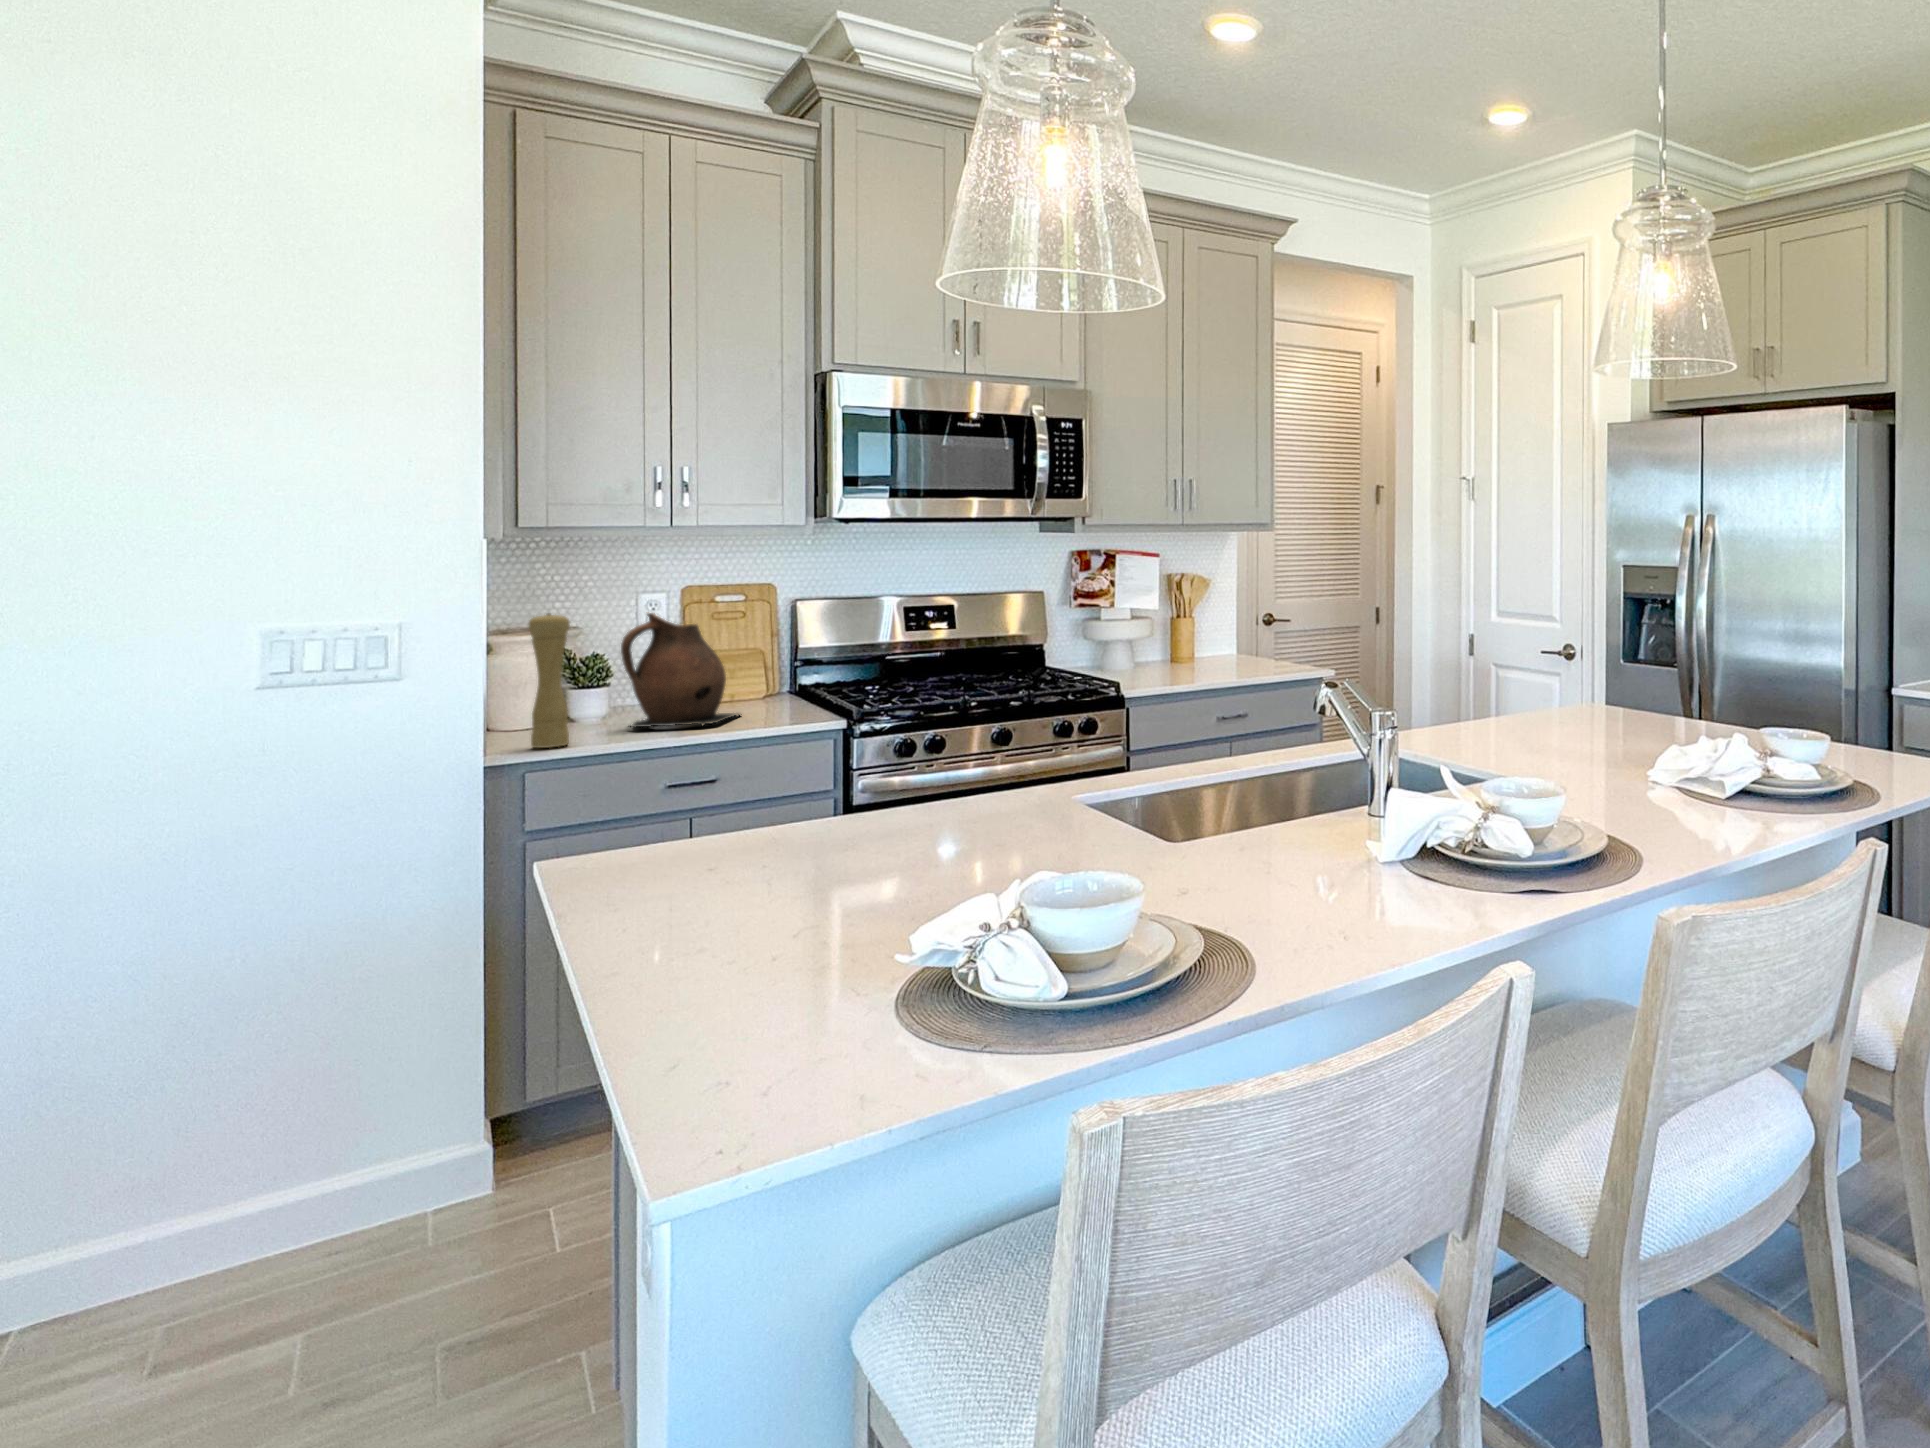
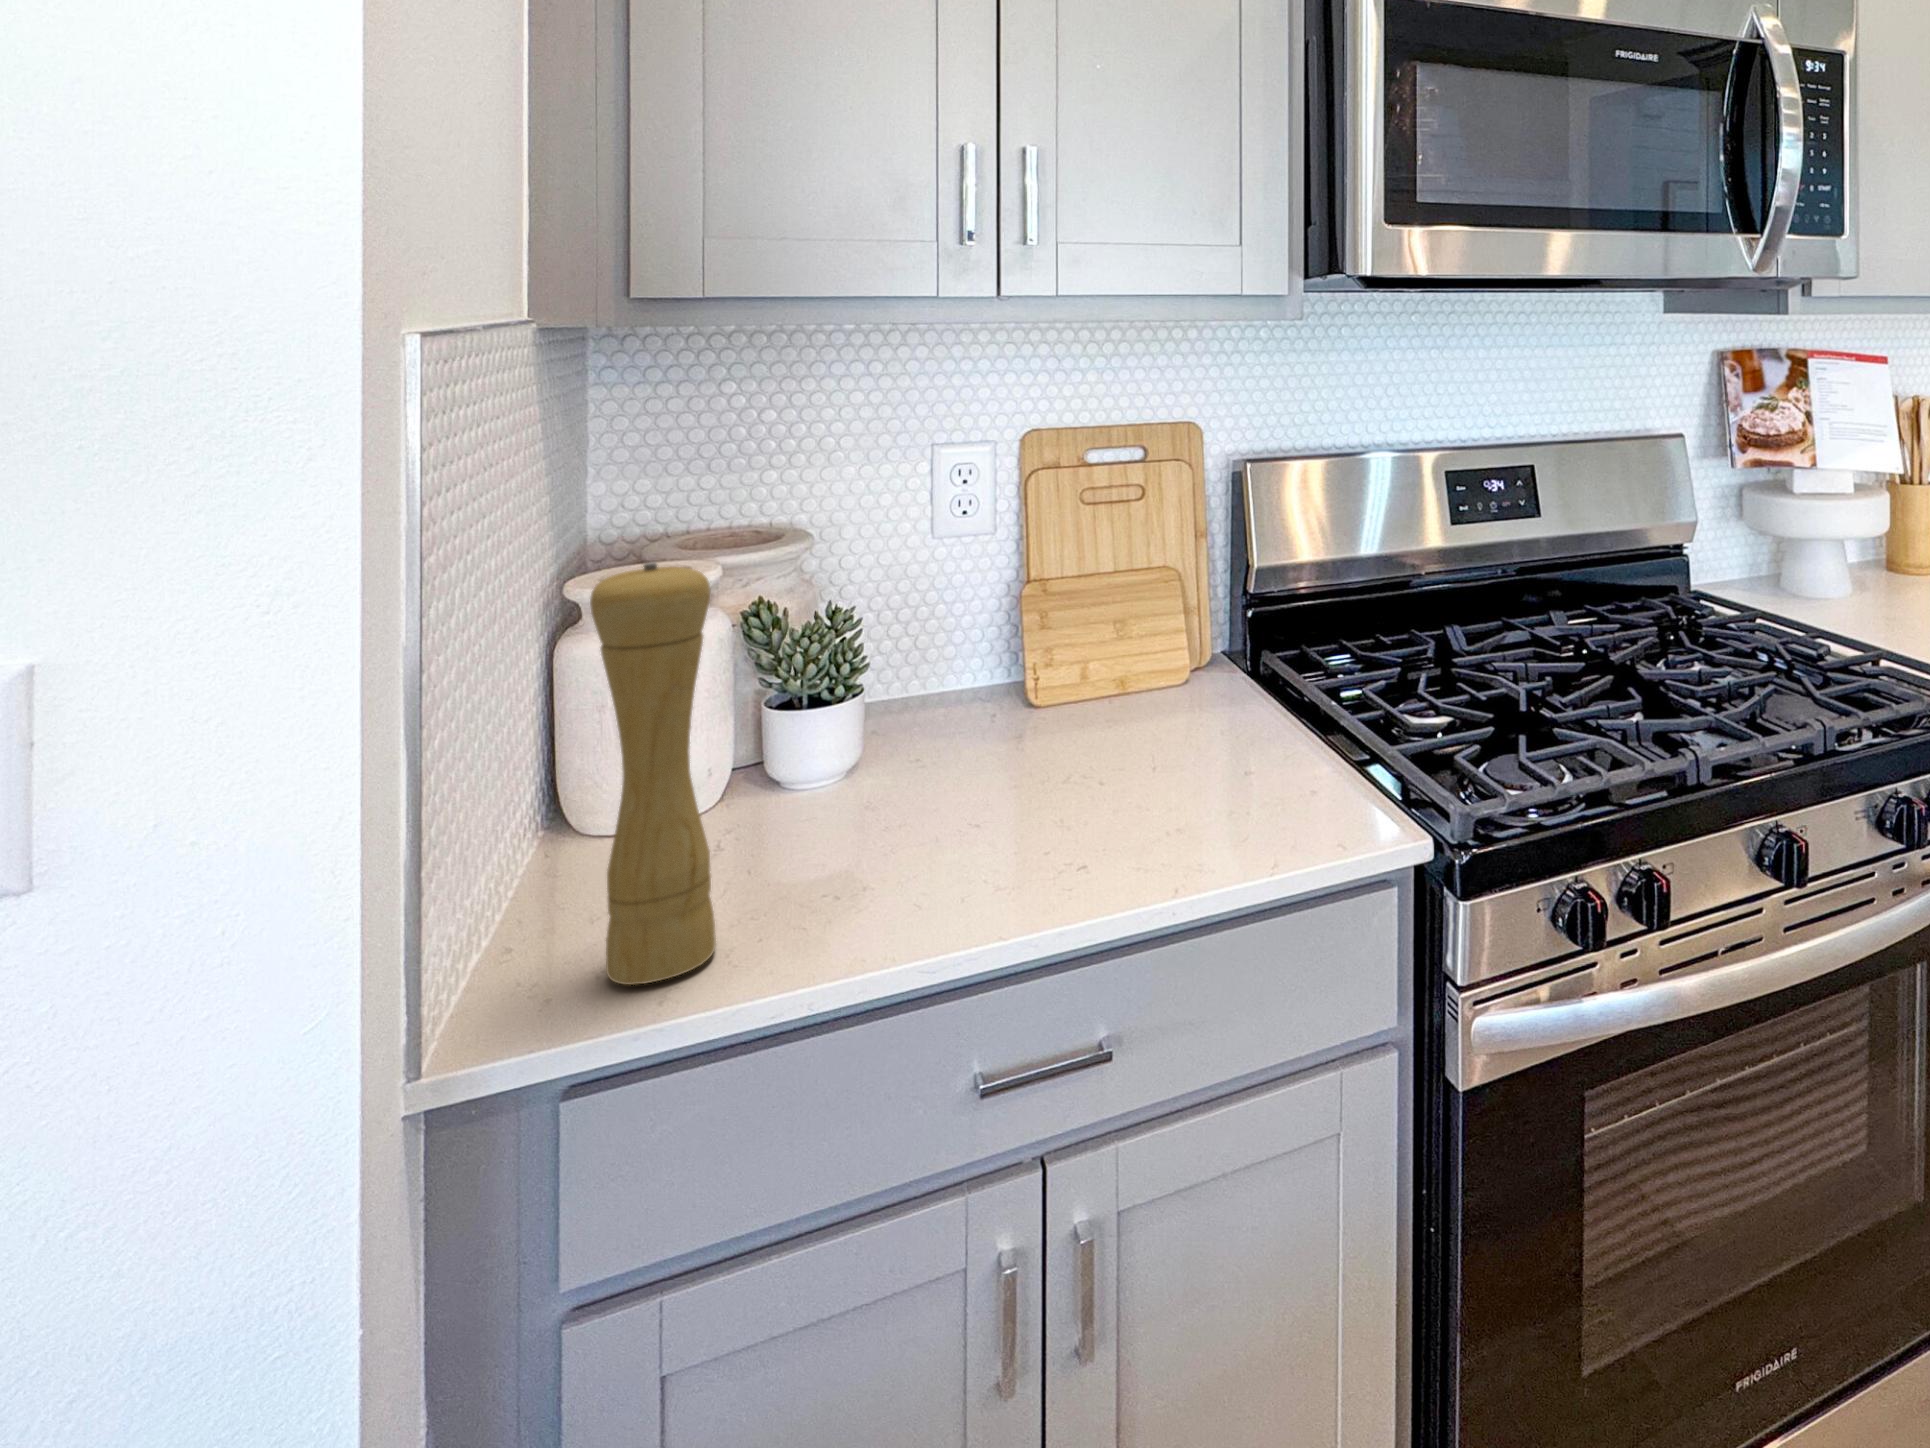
ceramic pitcher: present [621,612,739,727] -> none [872,525,1156,855]

